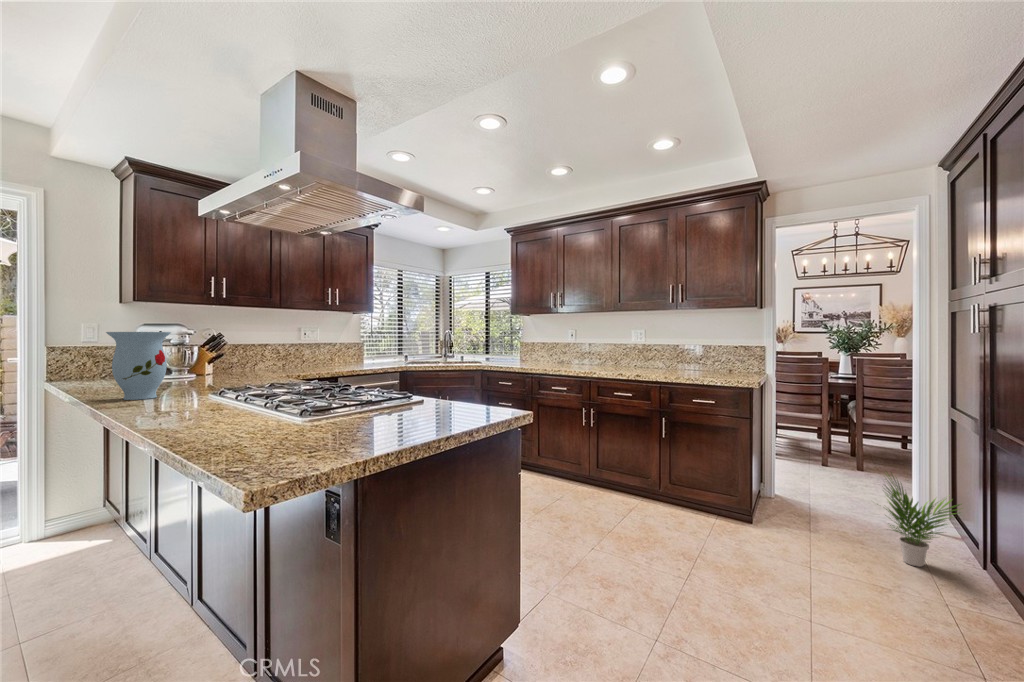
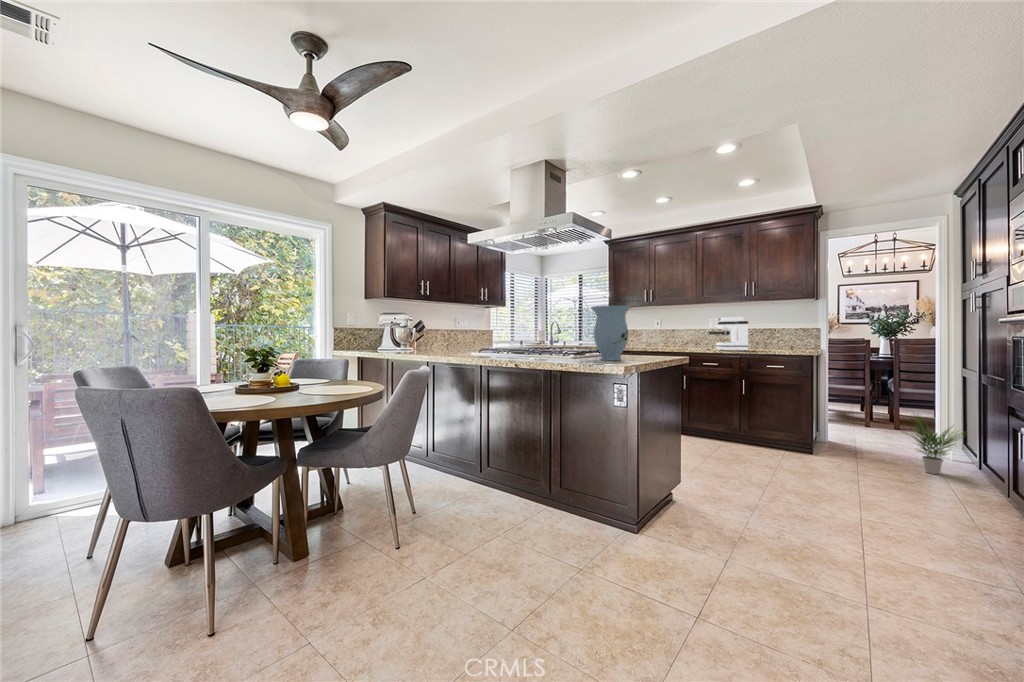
coffee maker: none [621,331,670,376] -> present [709,317,748,350]
vase: present [106,332,171,400] -> present [591,306,631,360]

